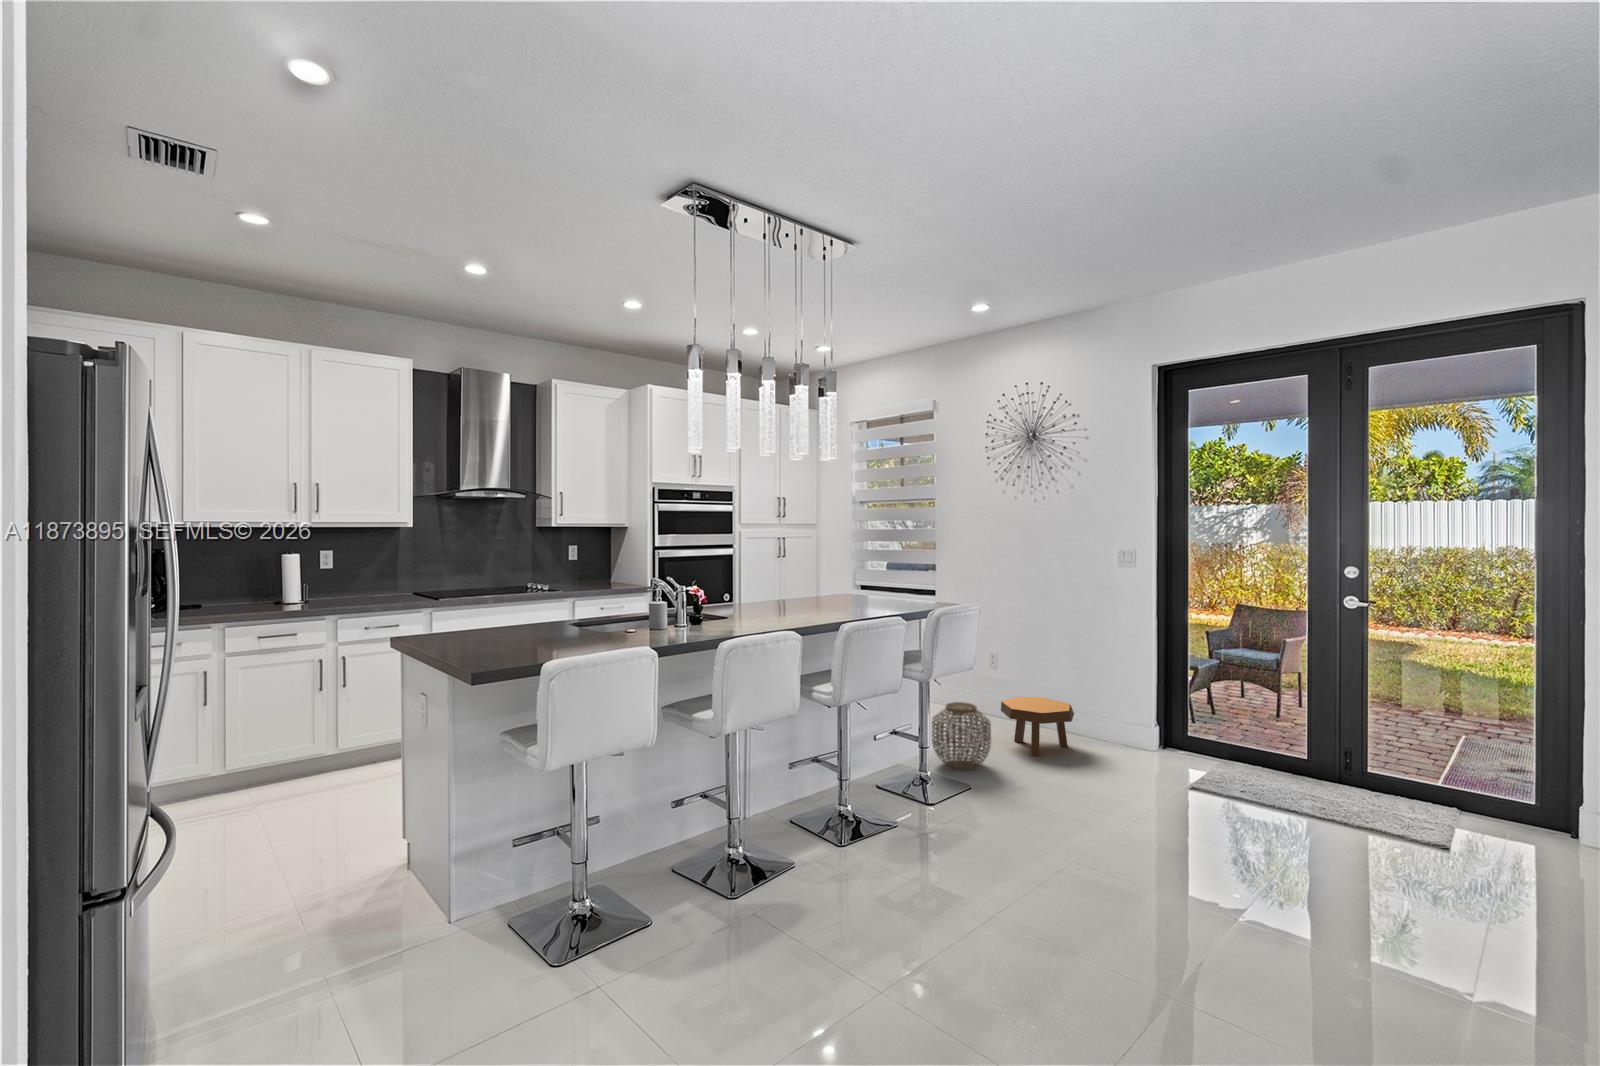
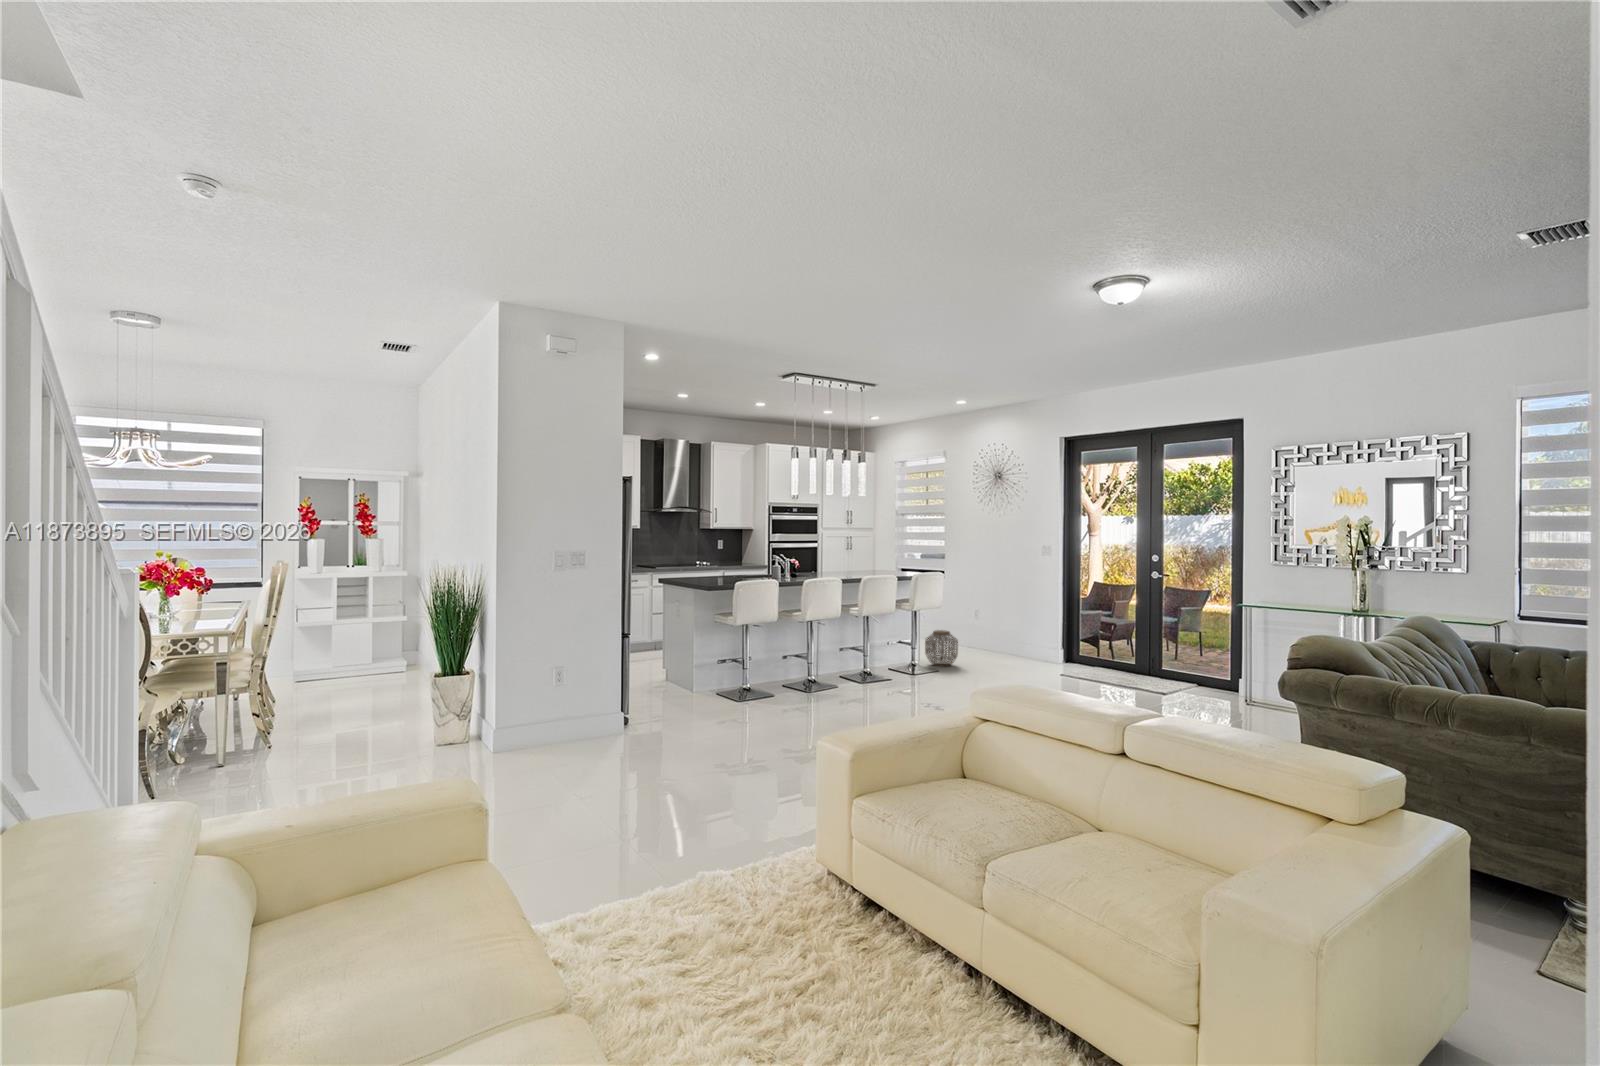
footstool: present [1001,697,1074,756] -> none [973,633,1016,664]

